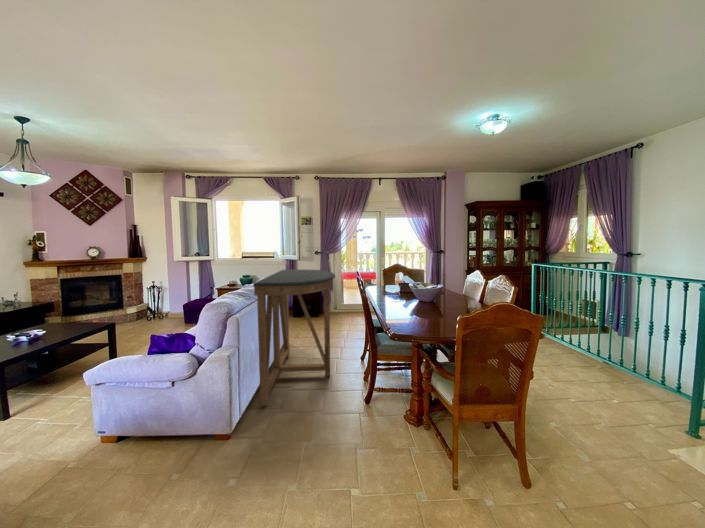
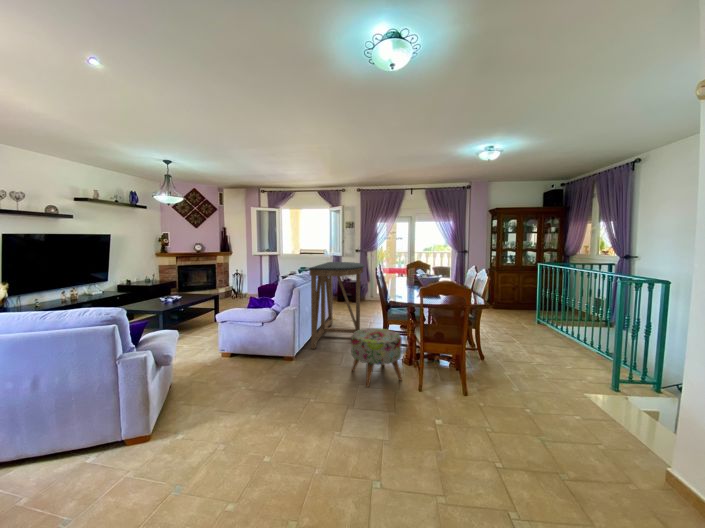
ottoman: none [329,375,414,493] -> present [351,328,402,387]

